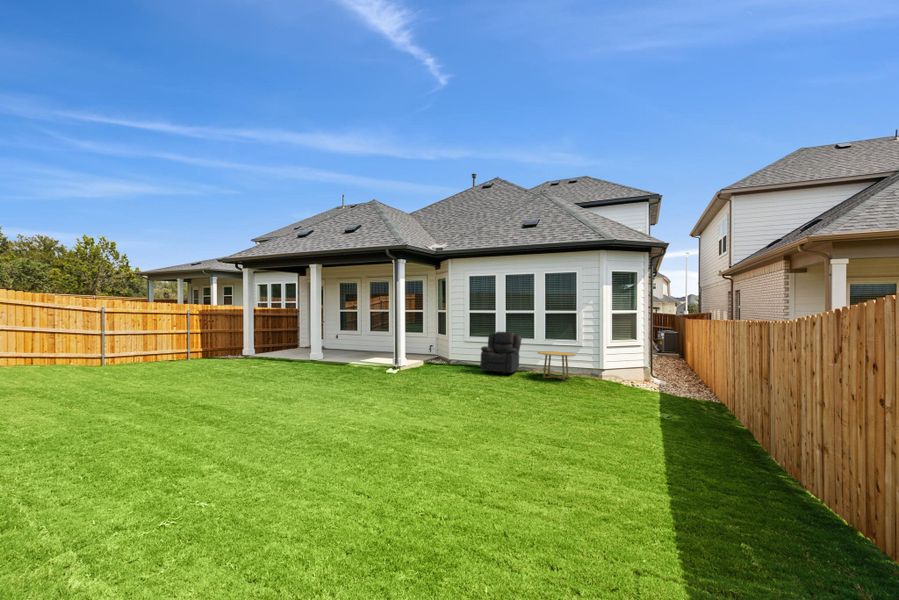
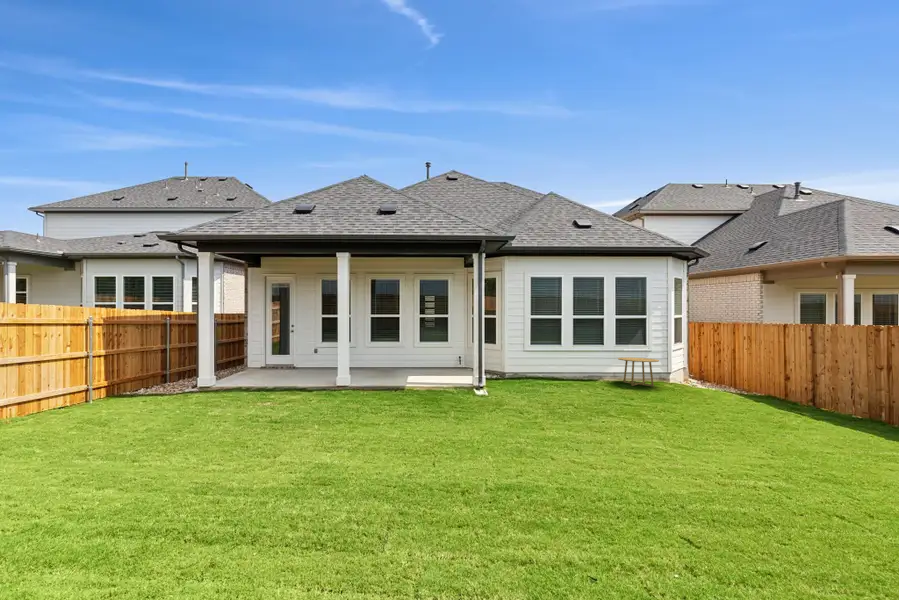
chair: present [480,332,522,374] -> none [557,339,604,385]

